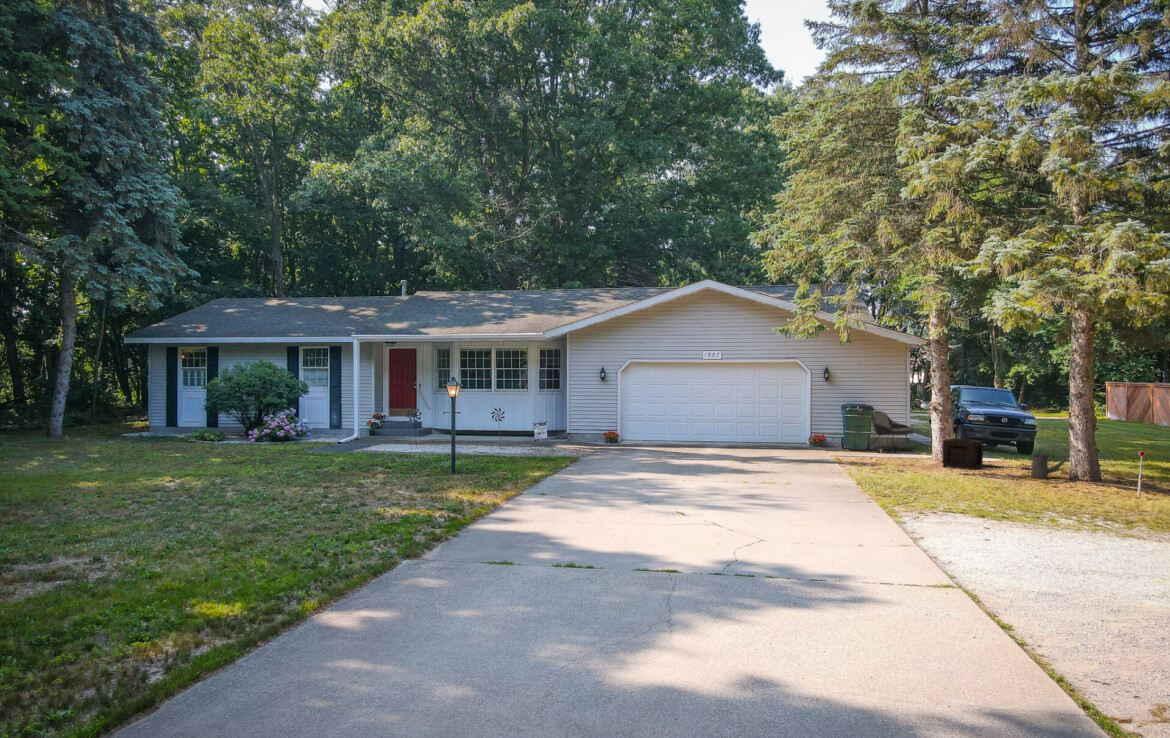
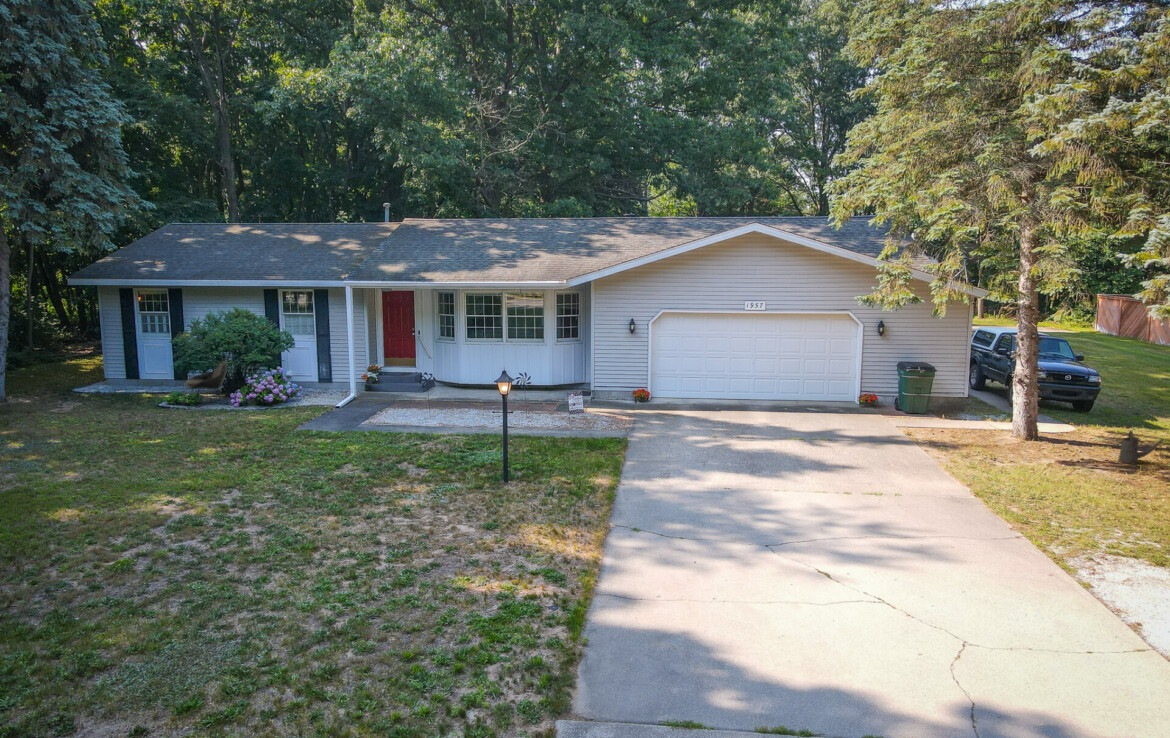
lounge chair: present [870,411,914,451] -> present [184,361,227,408]
wooden crate: present [943,438,983,470] -> none [1018,411,1064,449]

